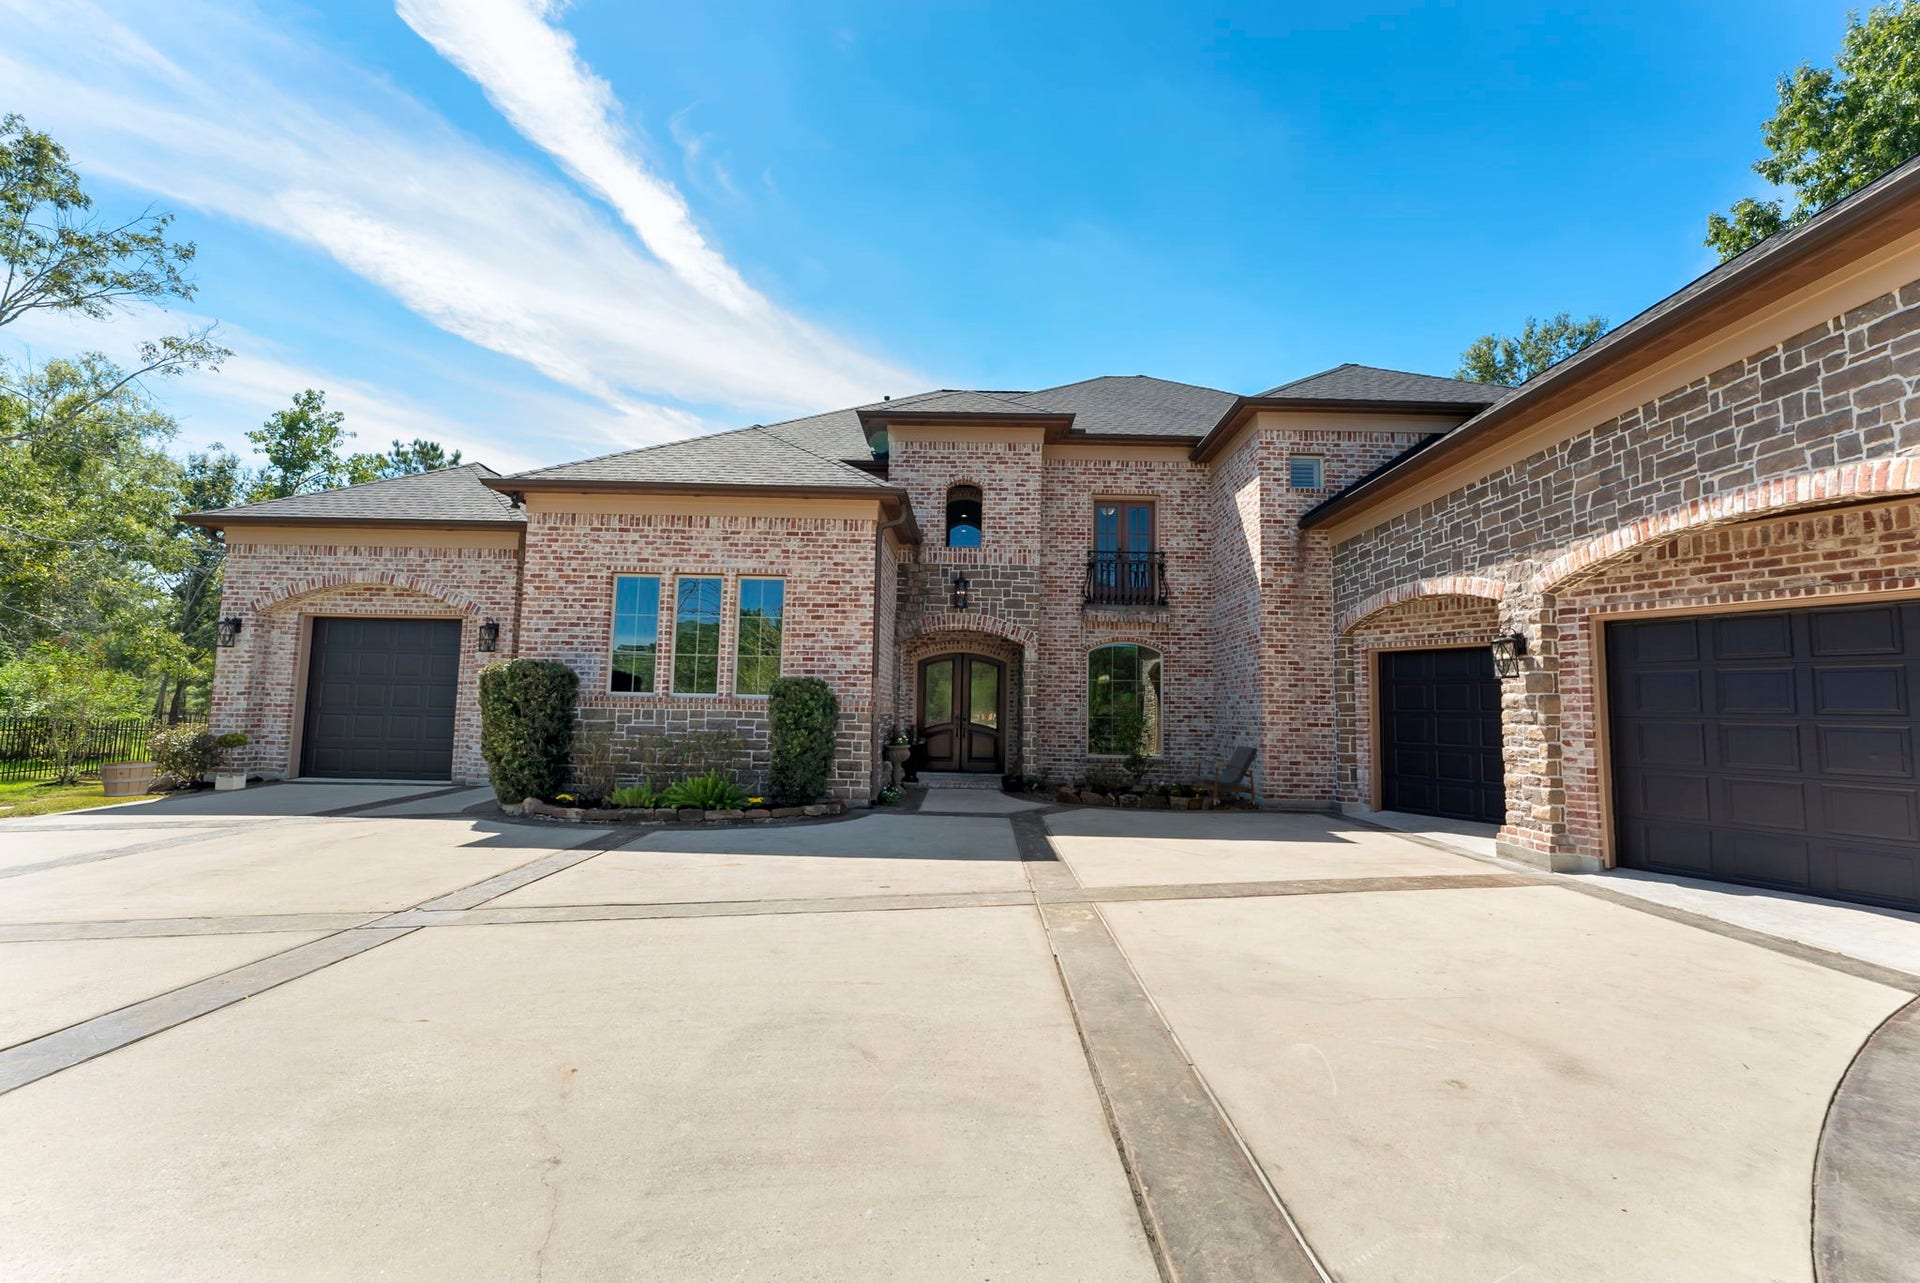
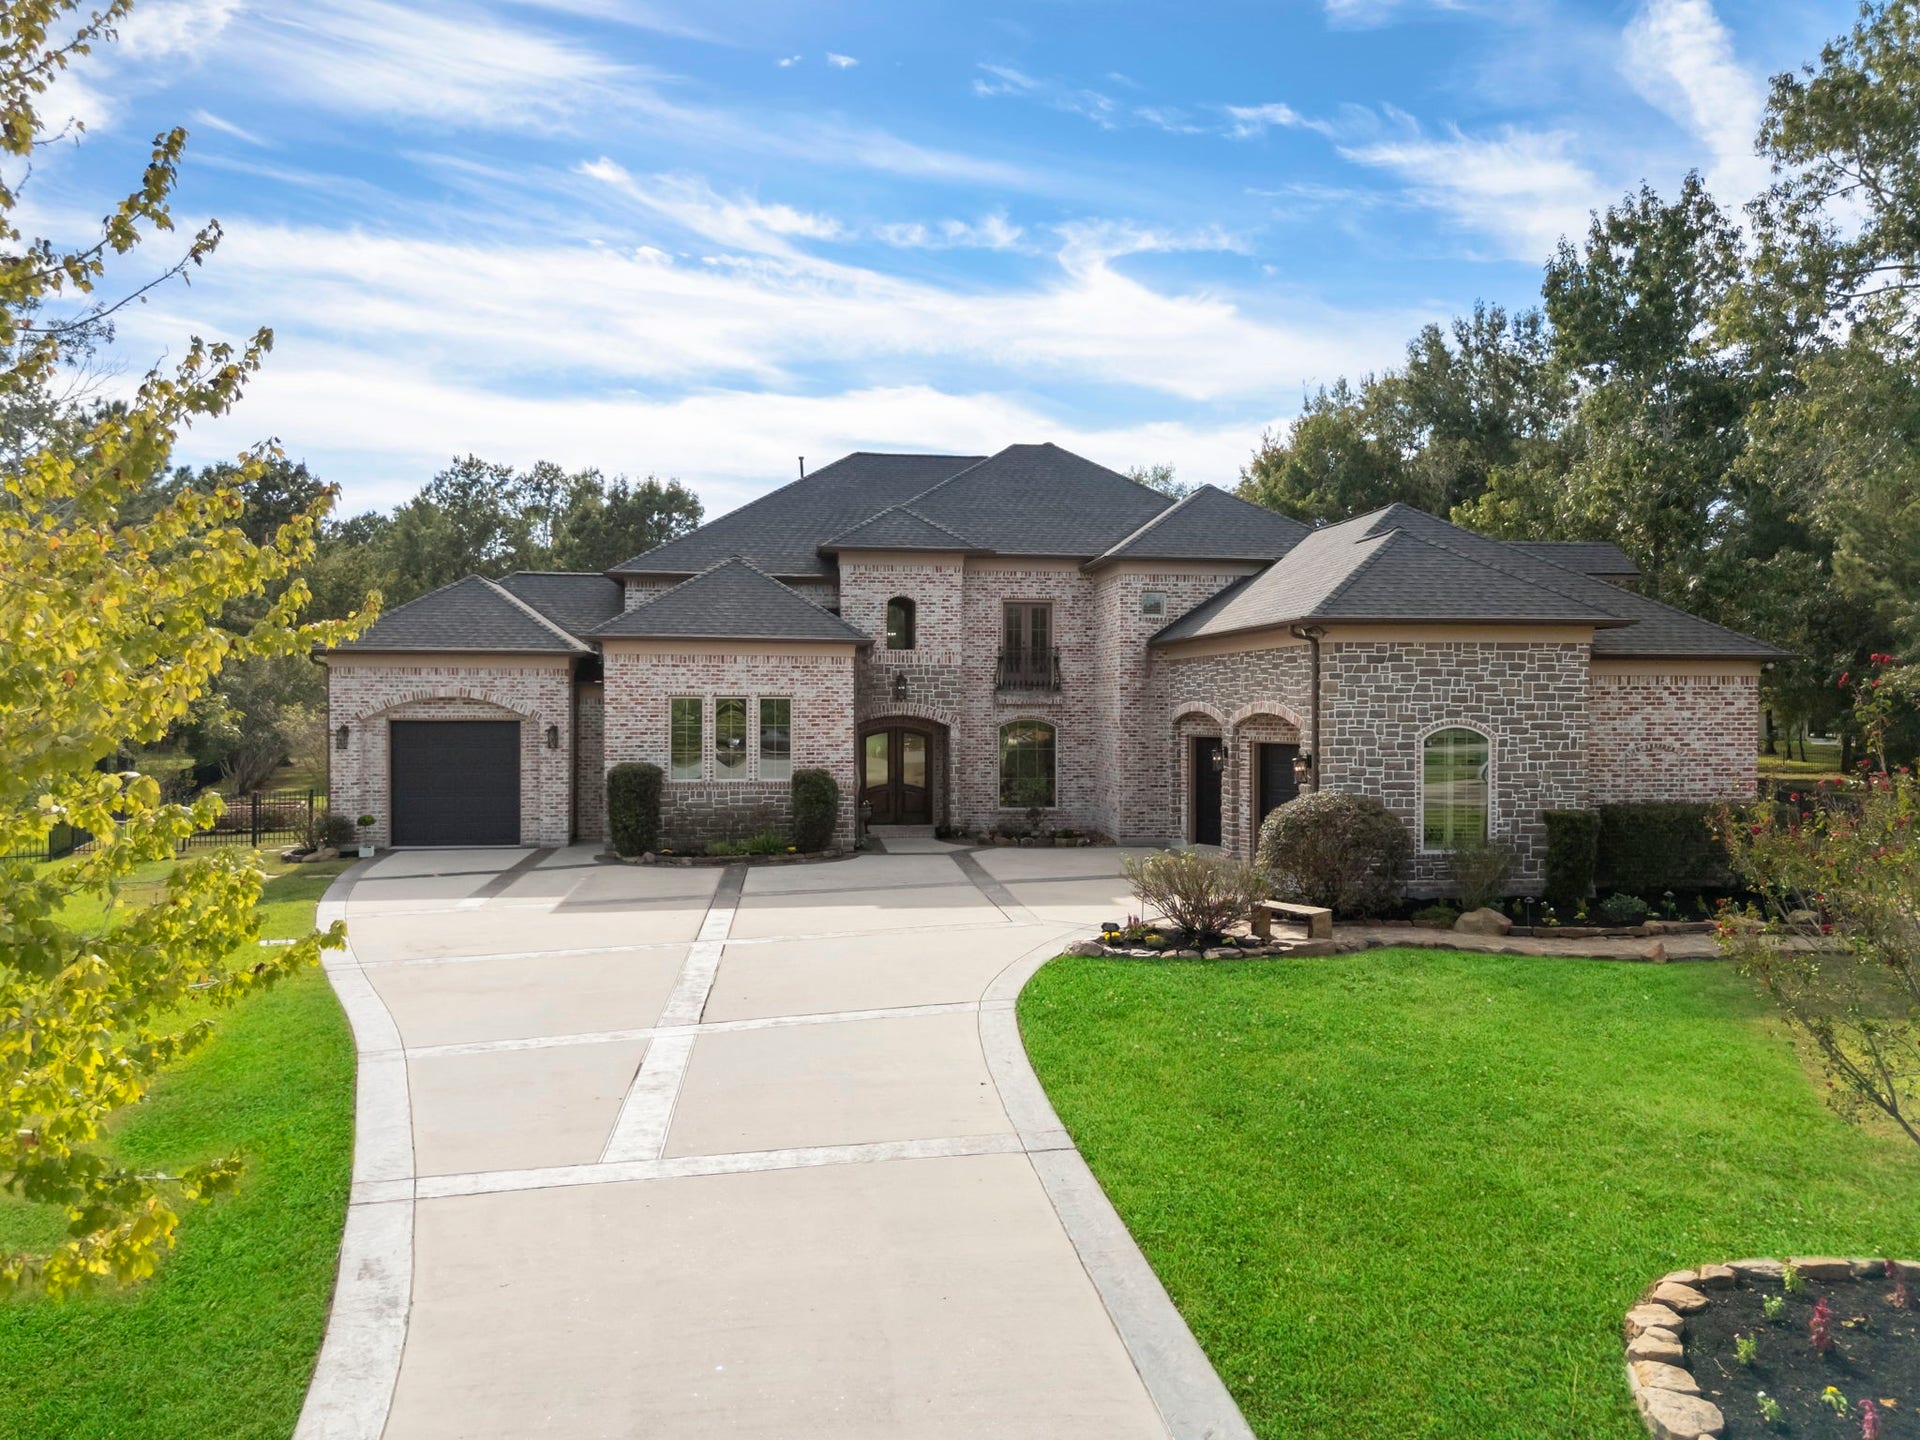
lounge chair: present [1190,746,1257,805] -> none [1070,798,1113,840]
wooden bucket: present [99,760,158,797] -> none [296,838,329,864]

